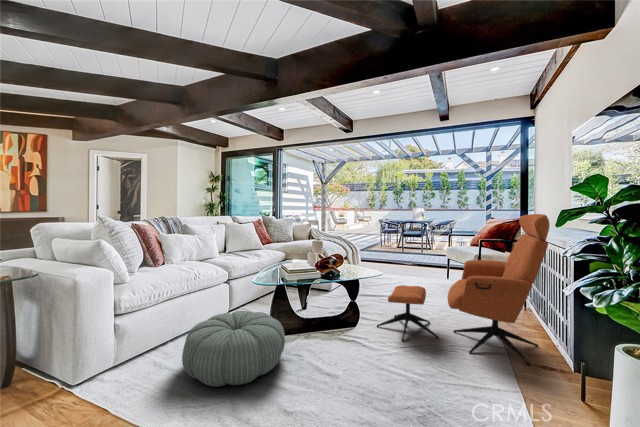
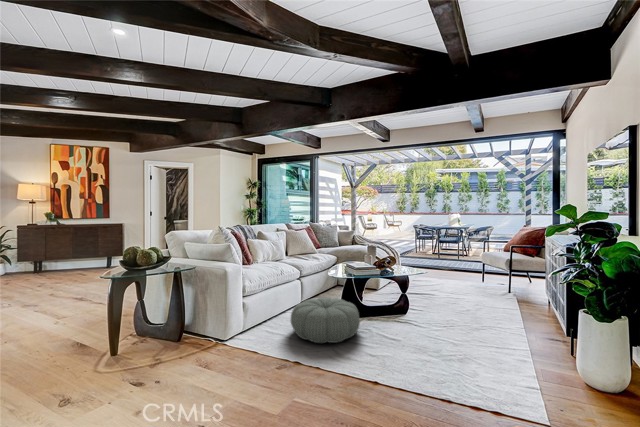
armchair: present [377,214,550,366] -> none [423,226,556,338]

